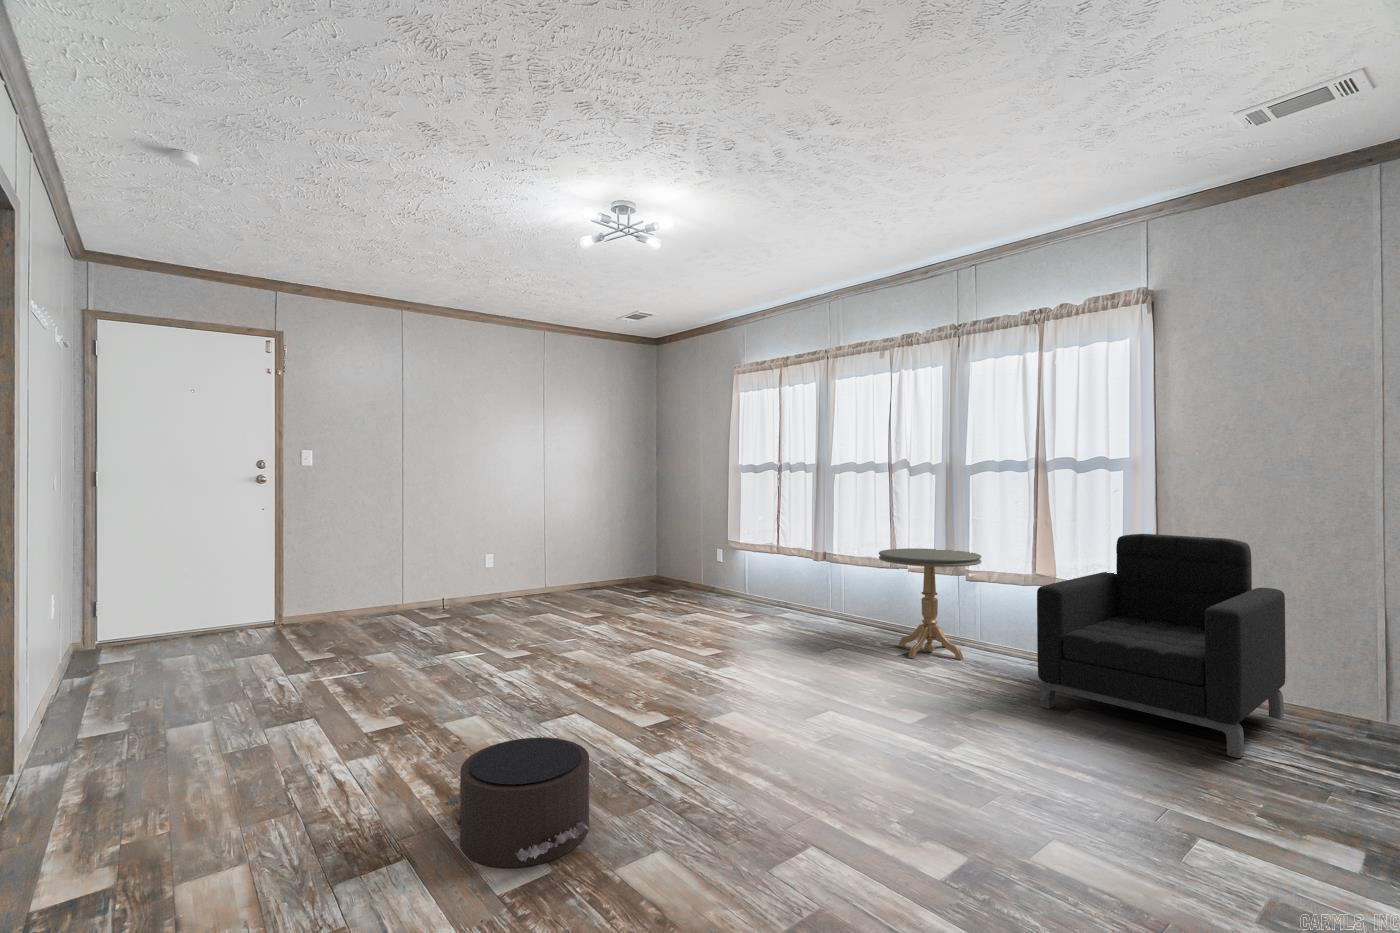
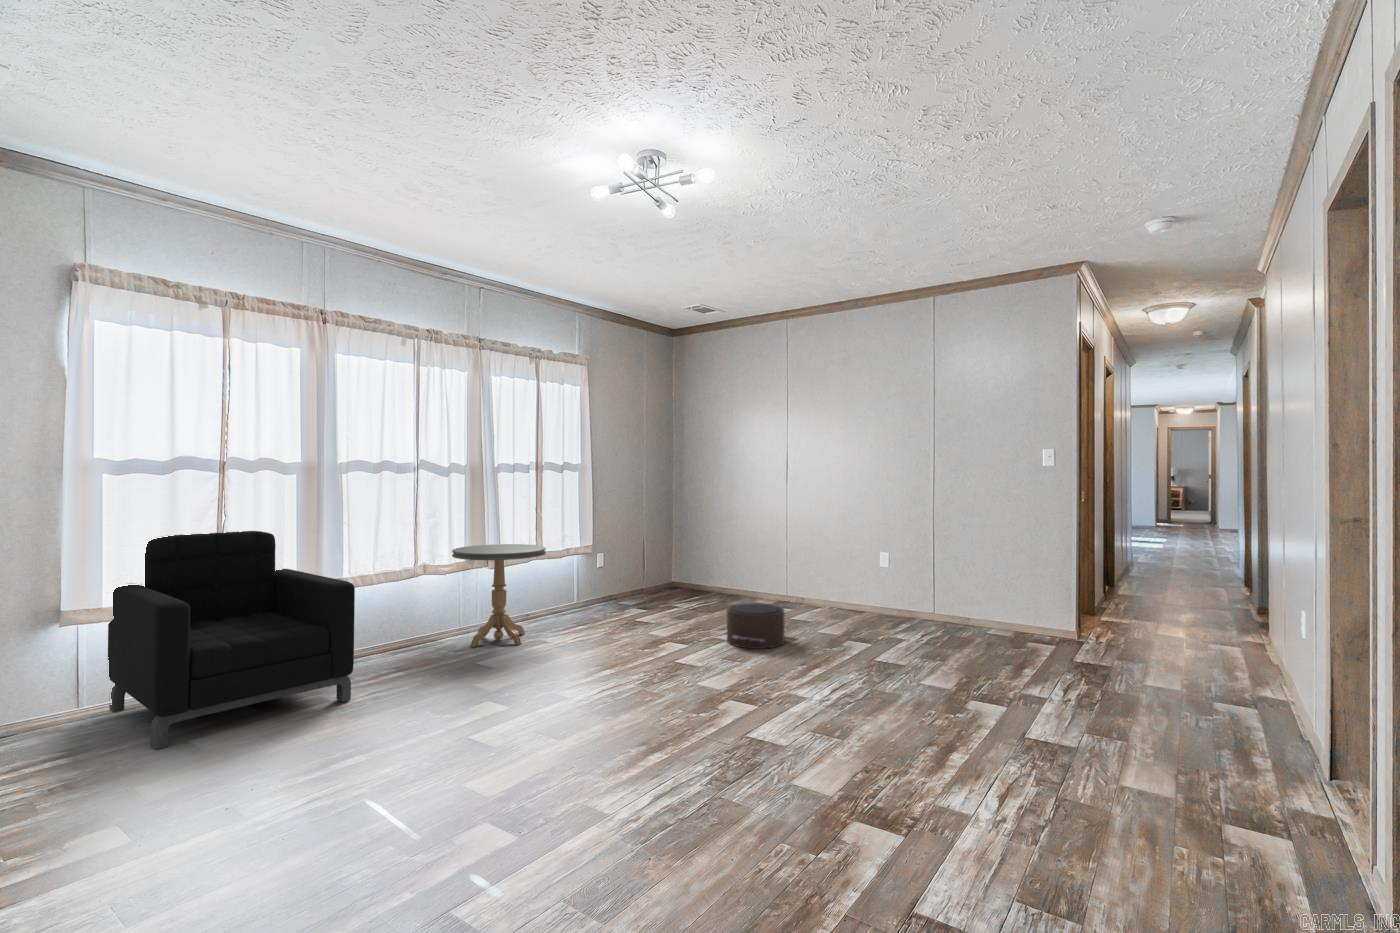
armchair: present [1037,534,1286,758] -> present [108,531,355,749]
pouf: present [443,738,590,868] -> present [727,603,789,649]

